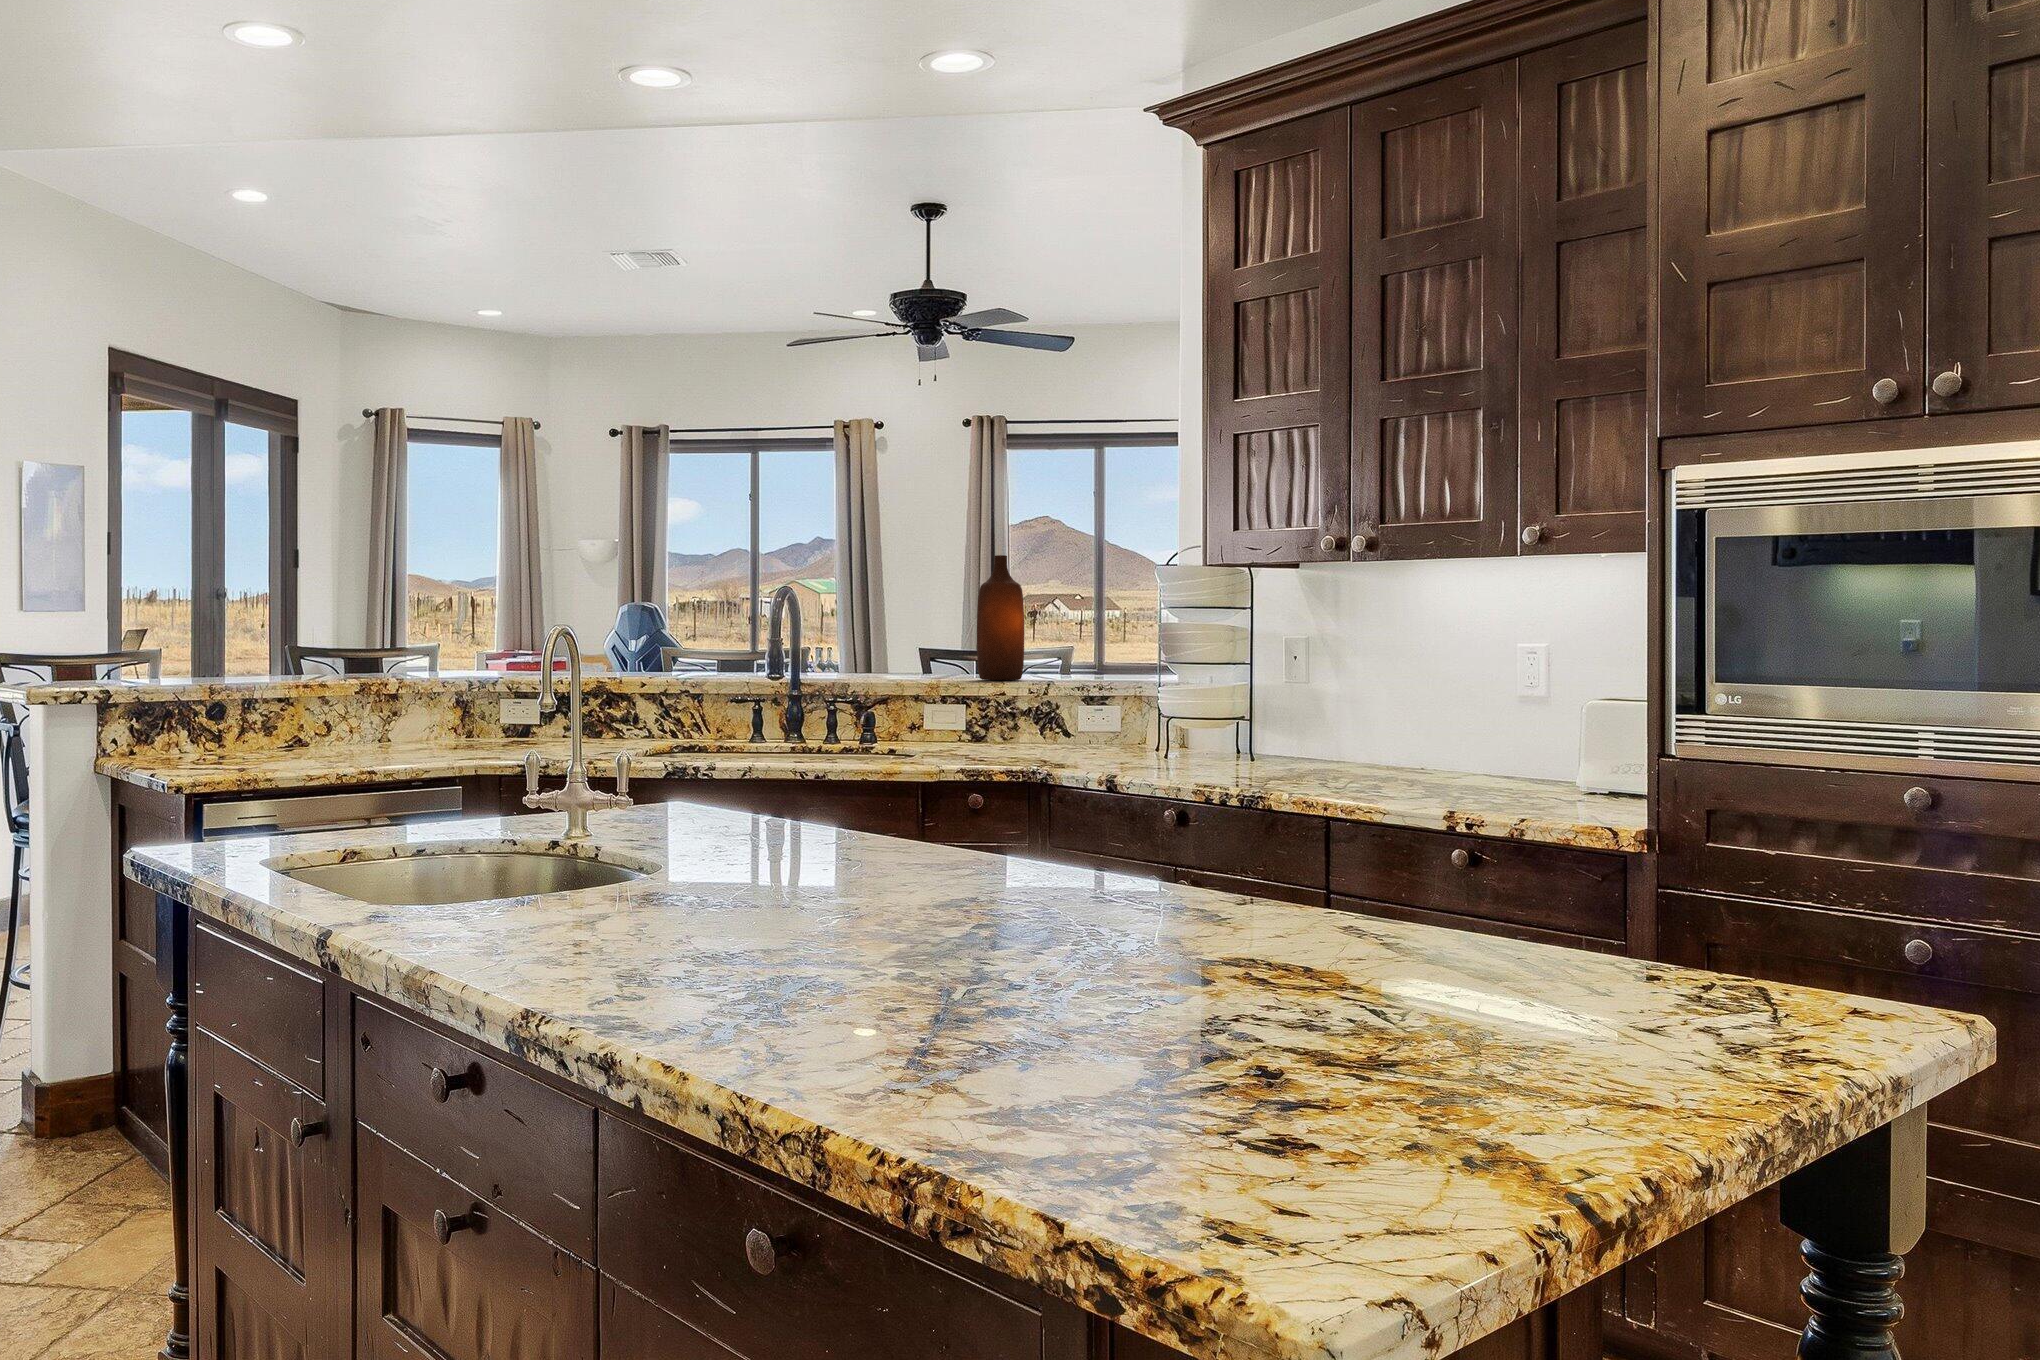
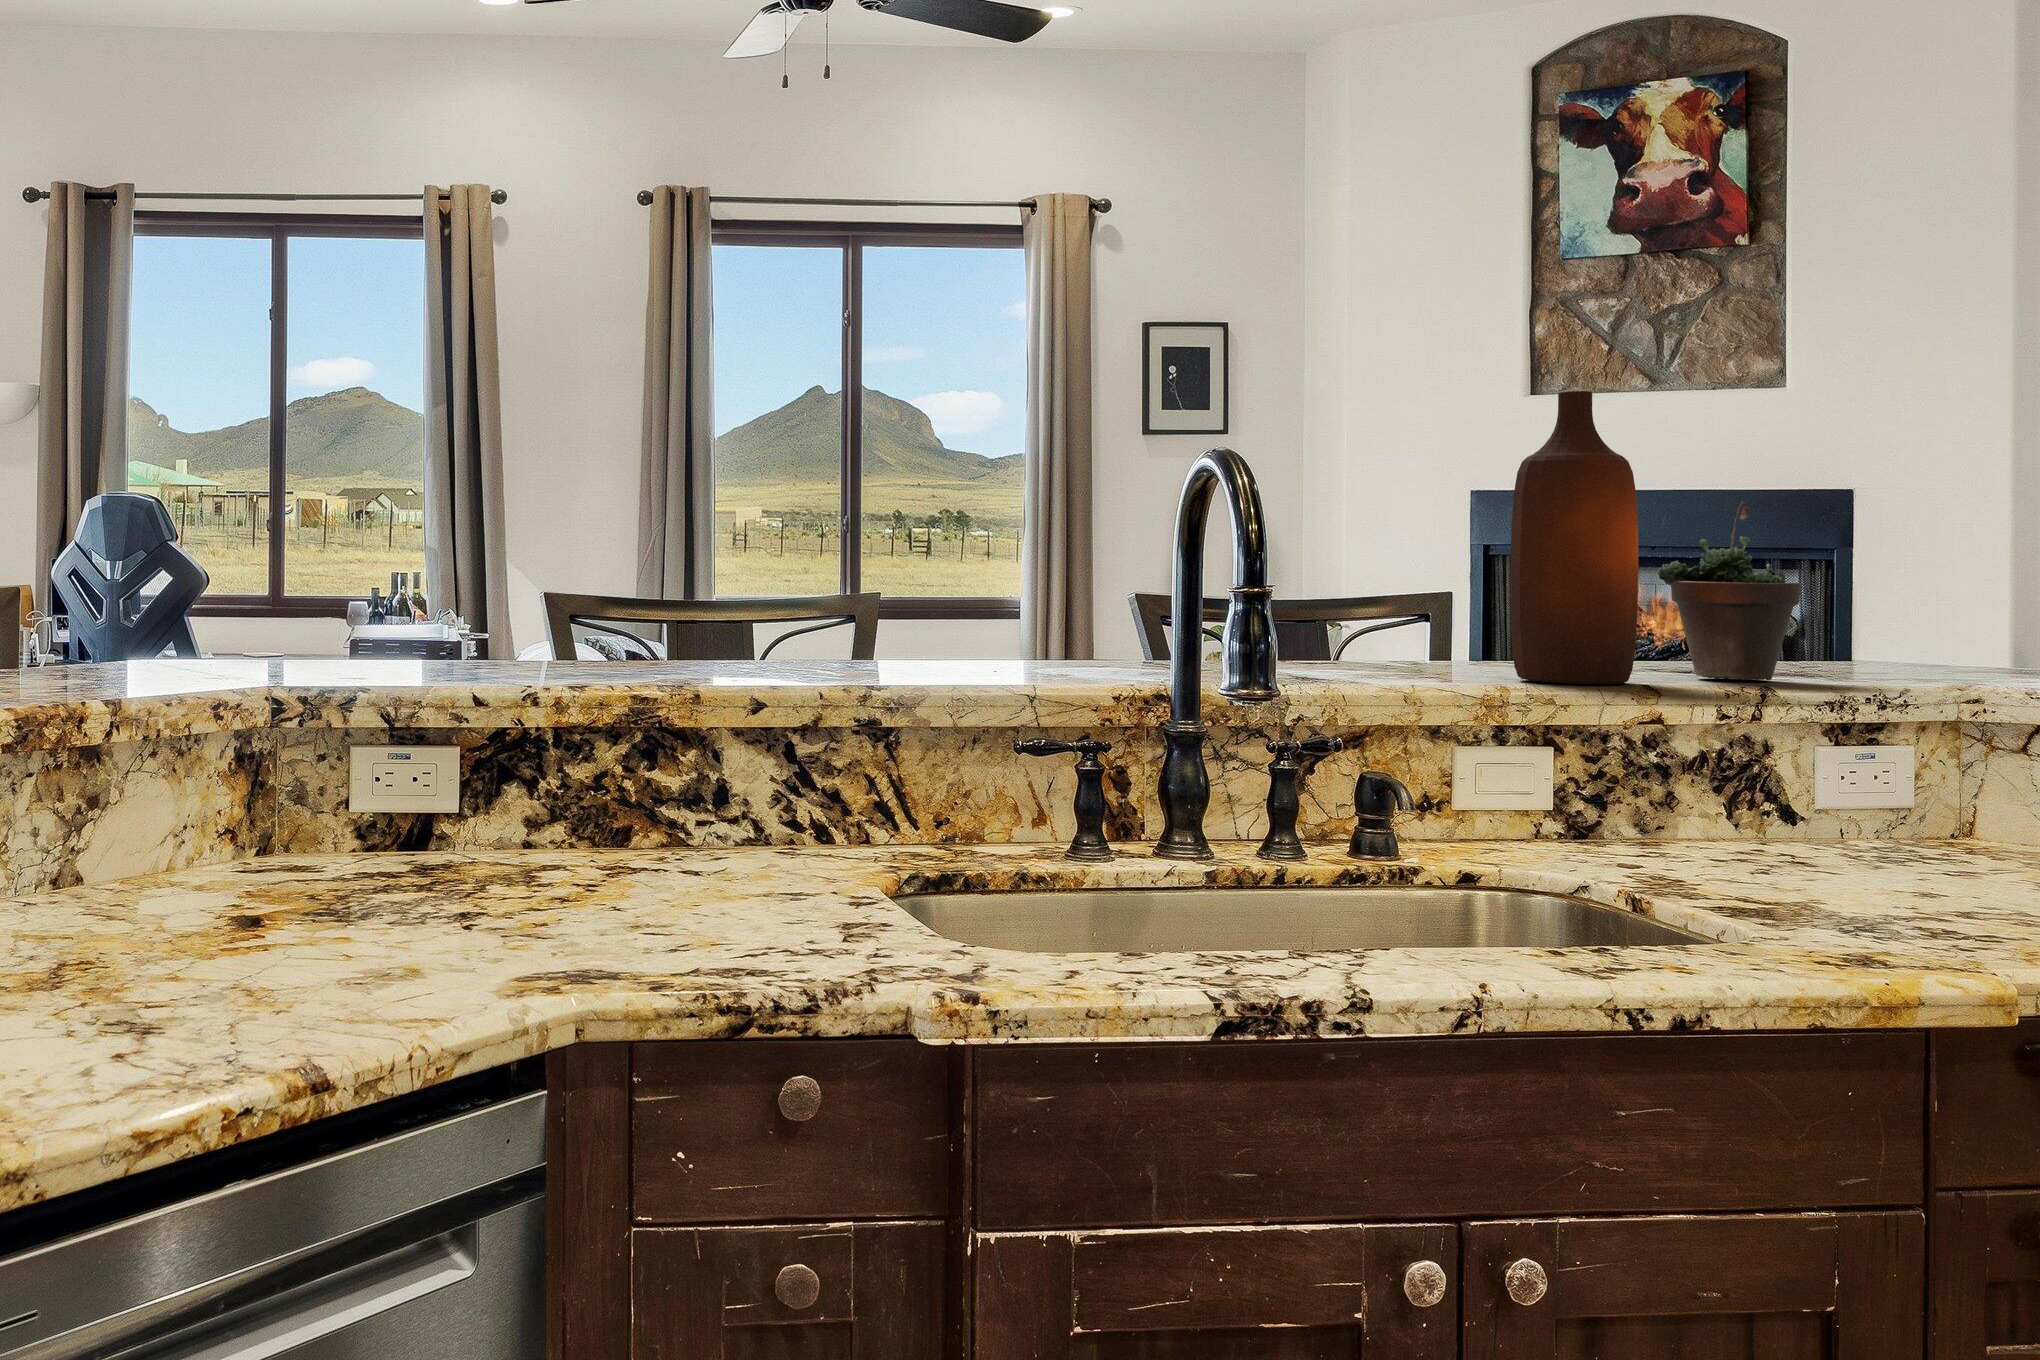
succulent plant: none [1056,602,1105,680] -> present [1657,501,1801,680]

